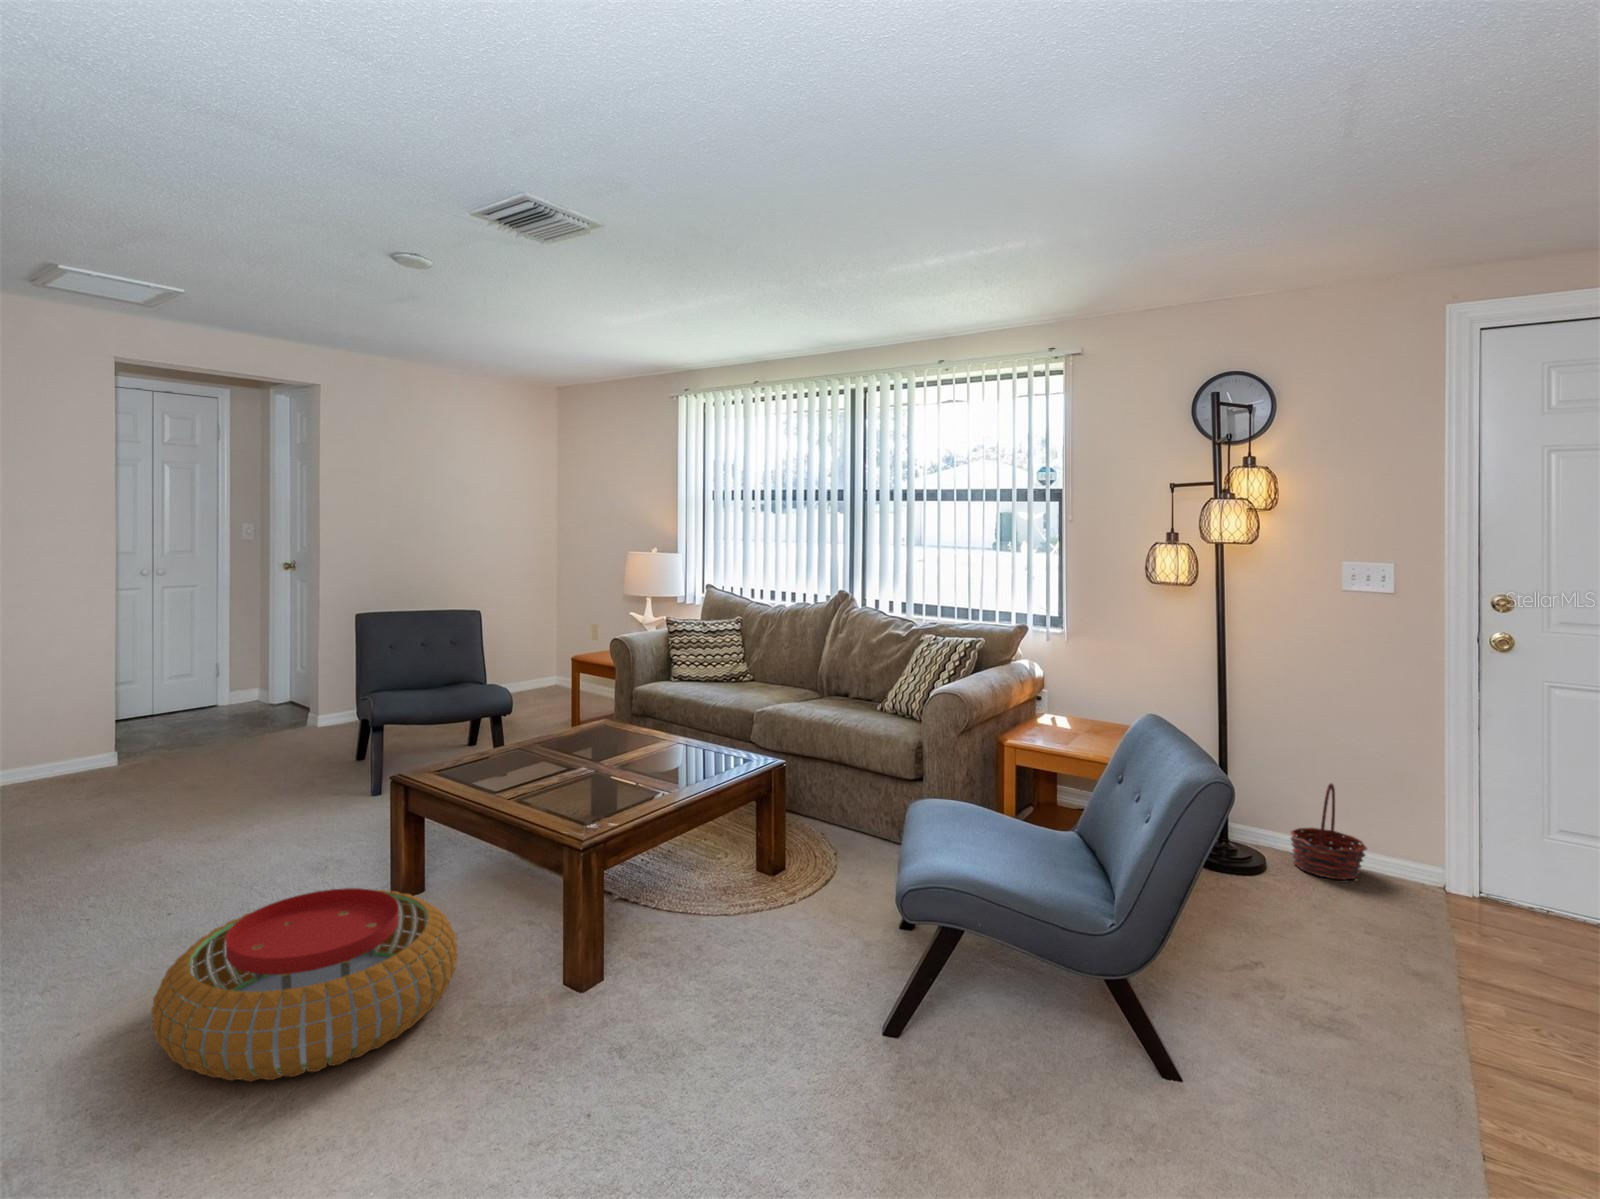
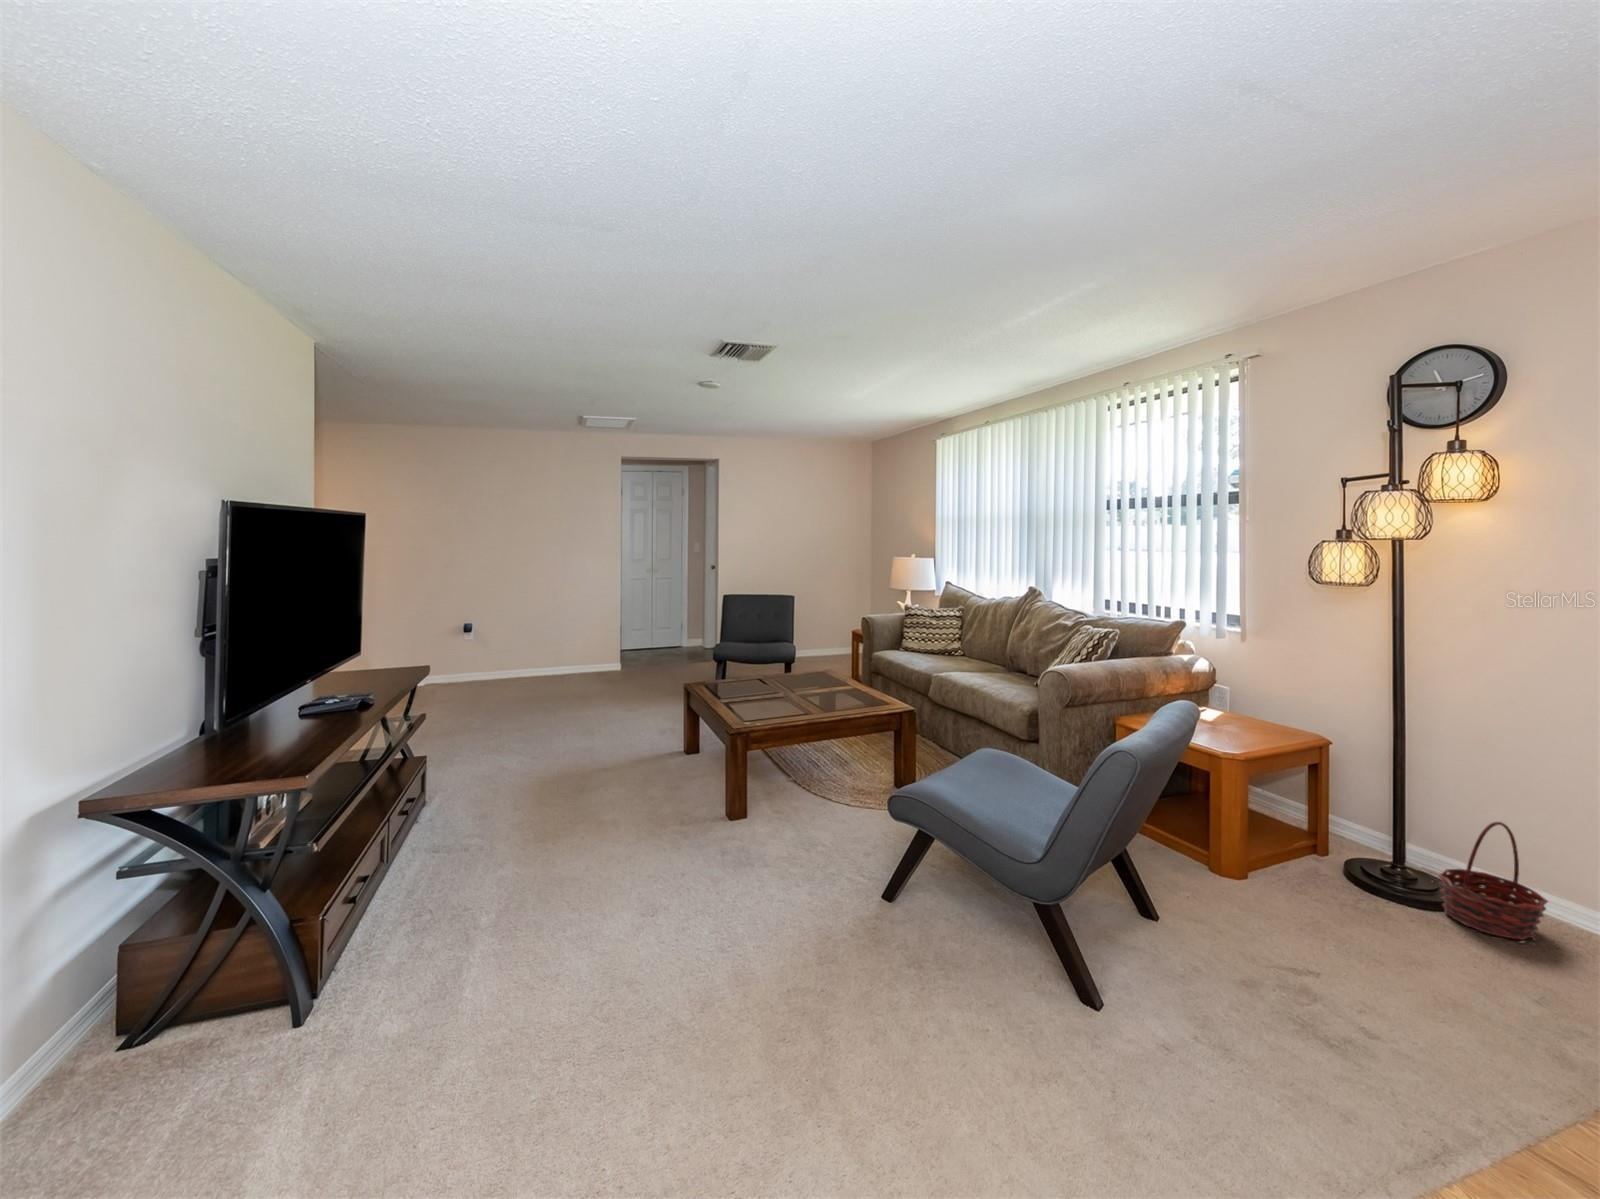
pouf: present [152,888,457,1081] -> none [500,734,651,819]

